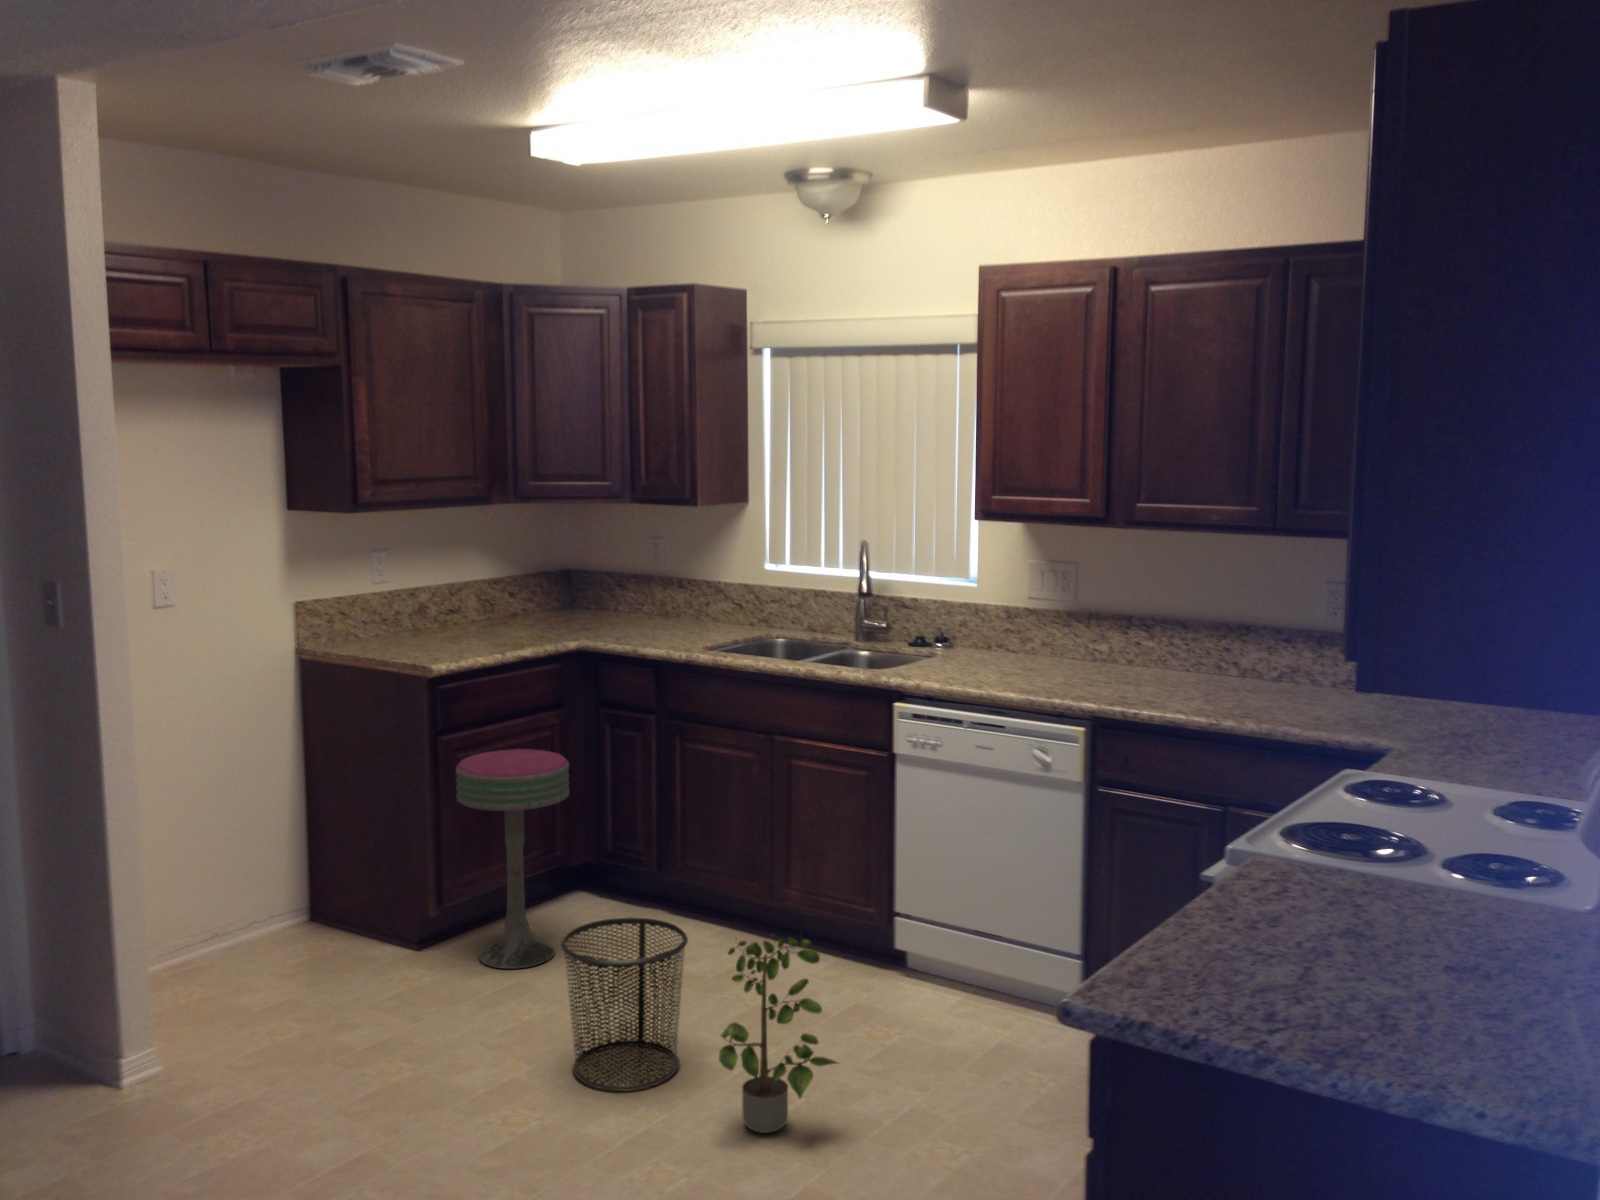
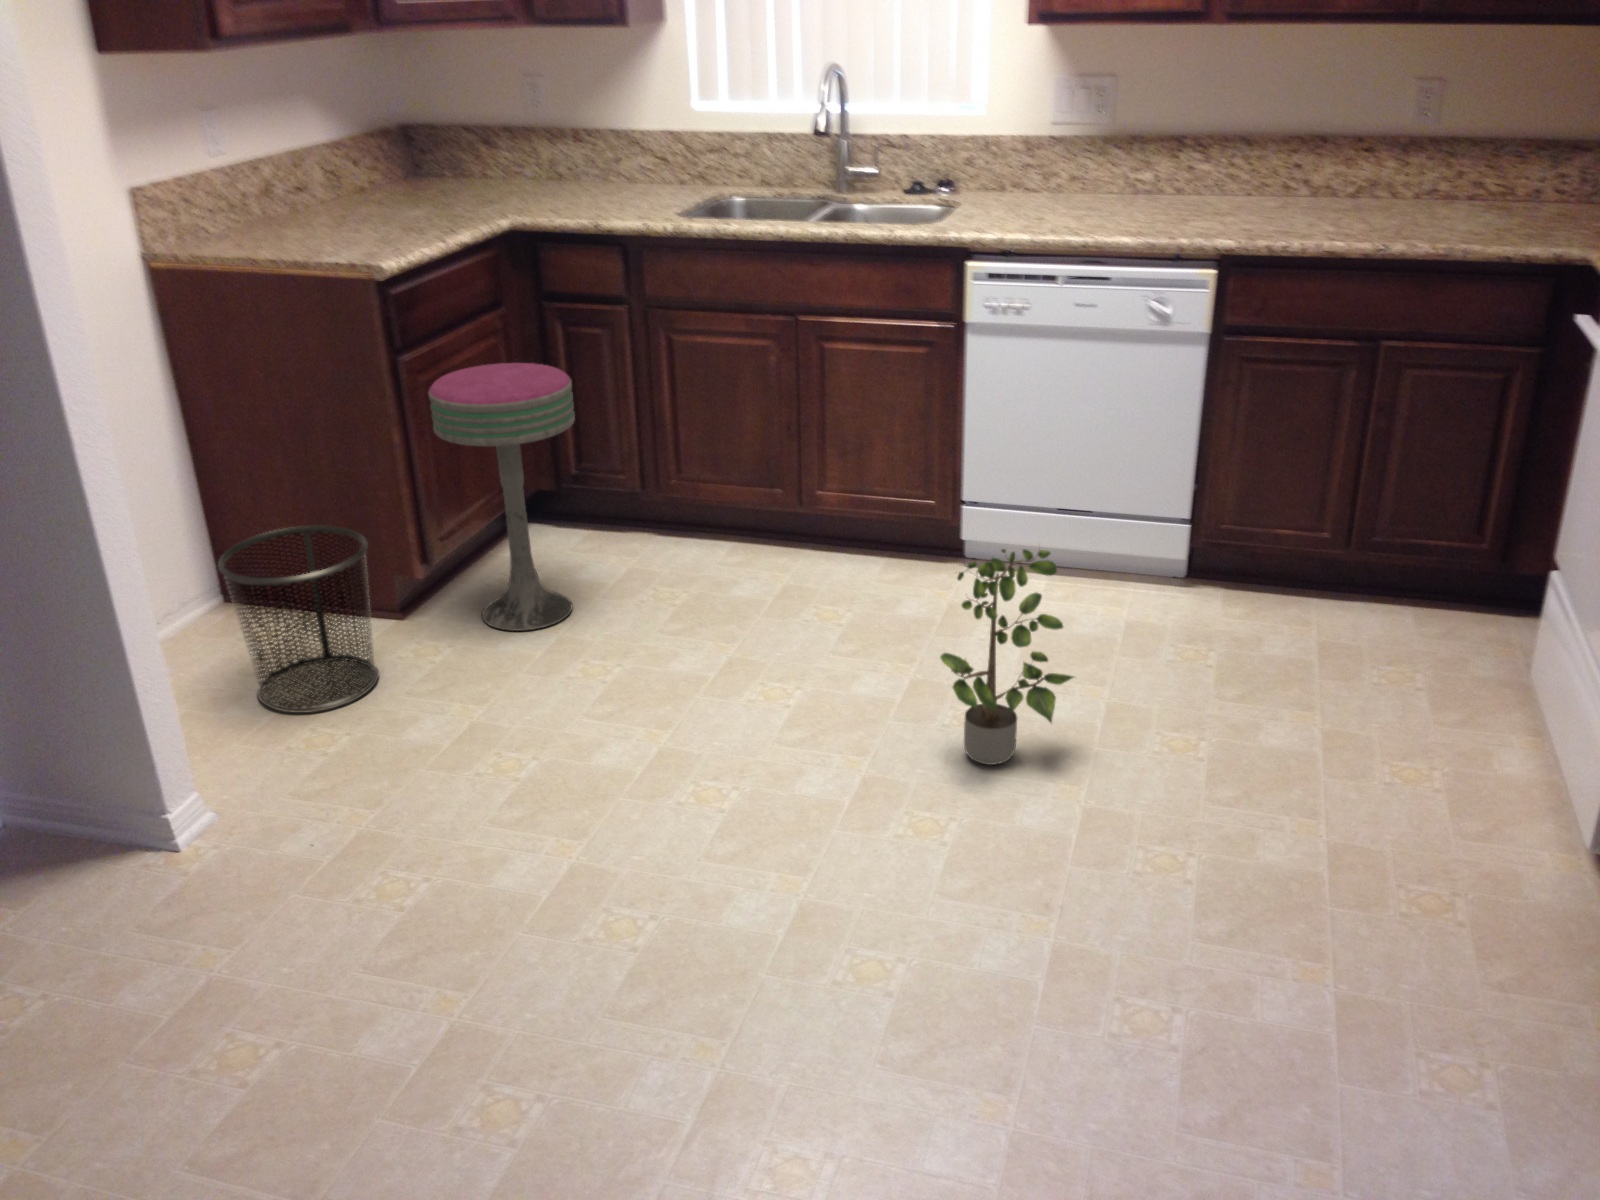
waste bin: present [561,917,688,1090] -> present [218,525,379,713]

